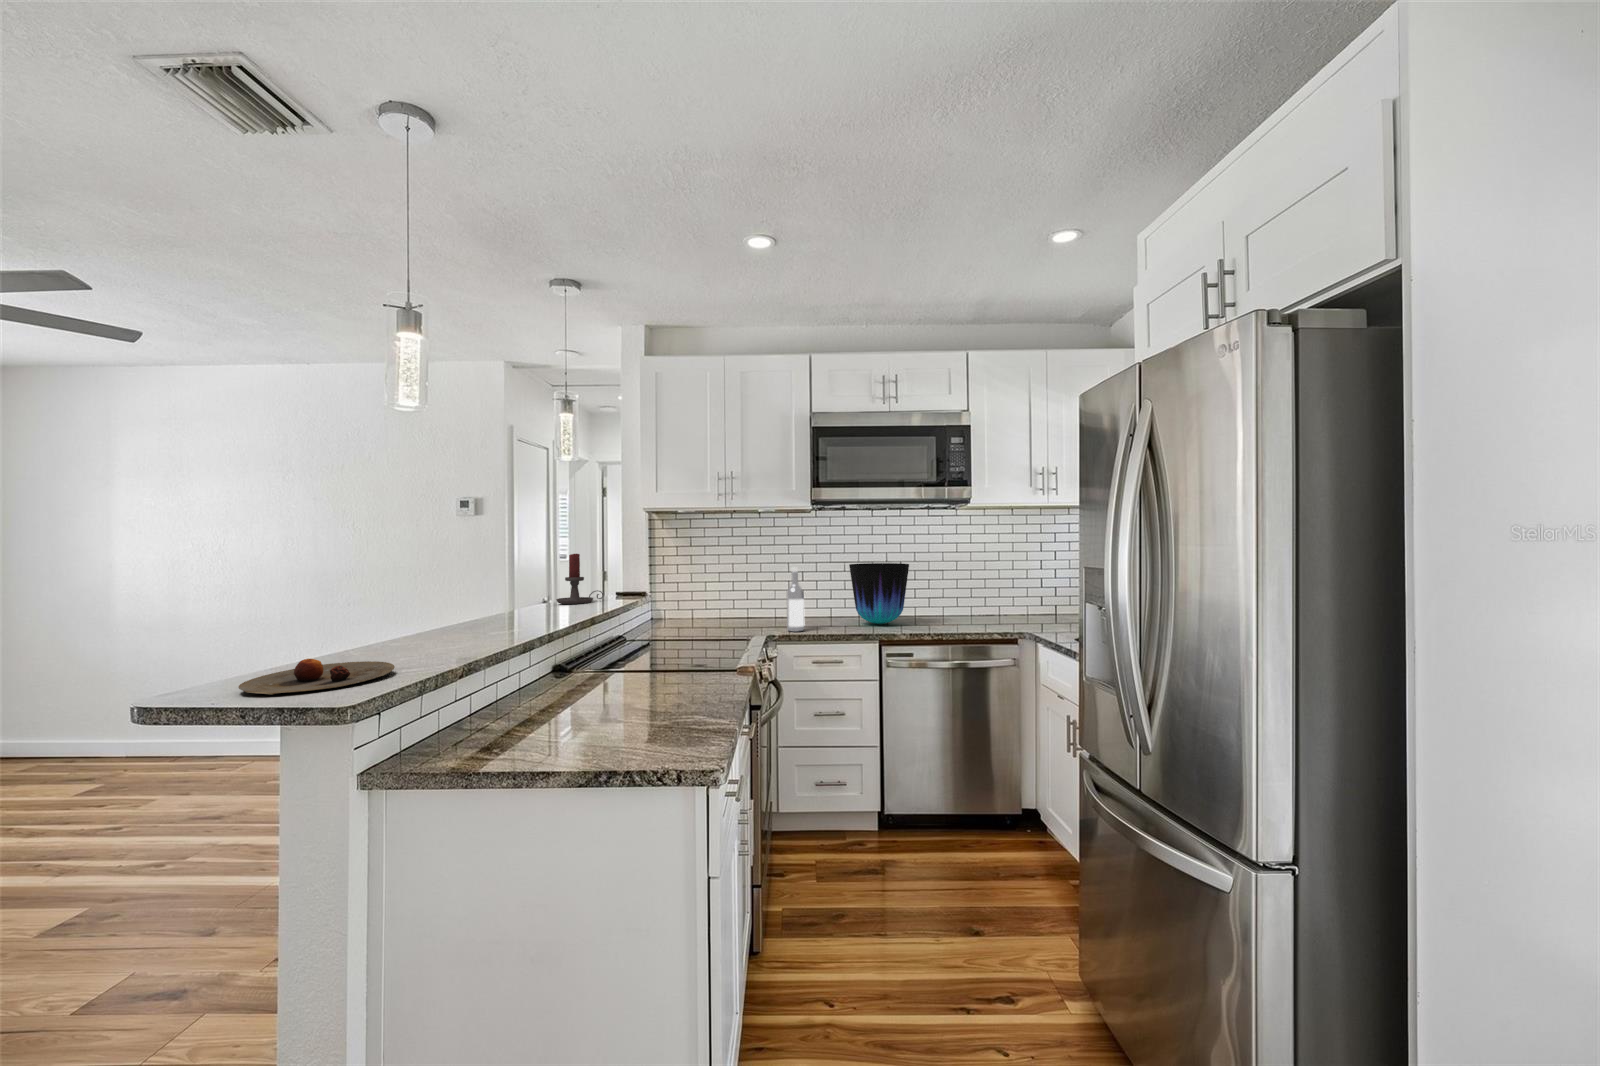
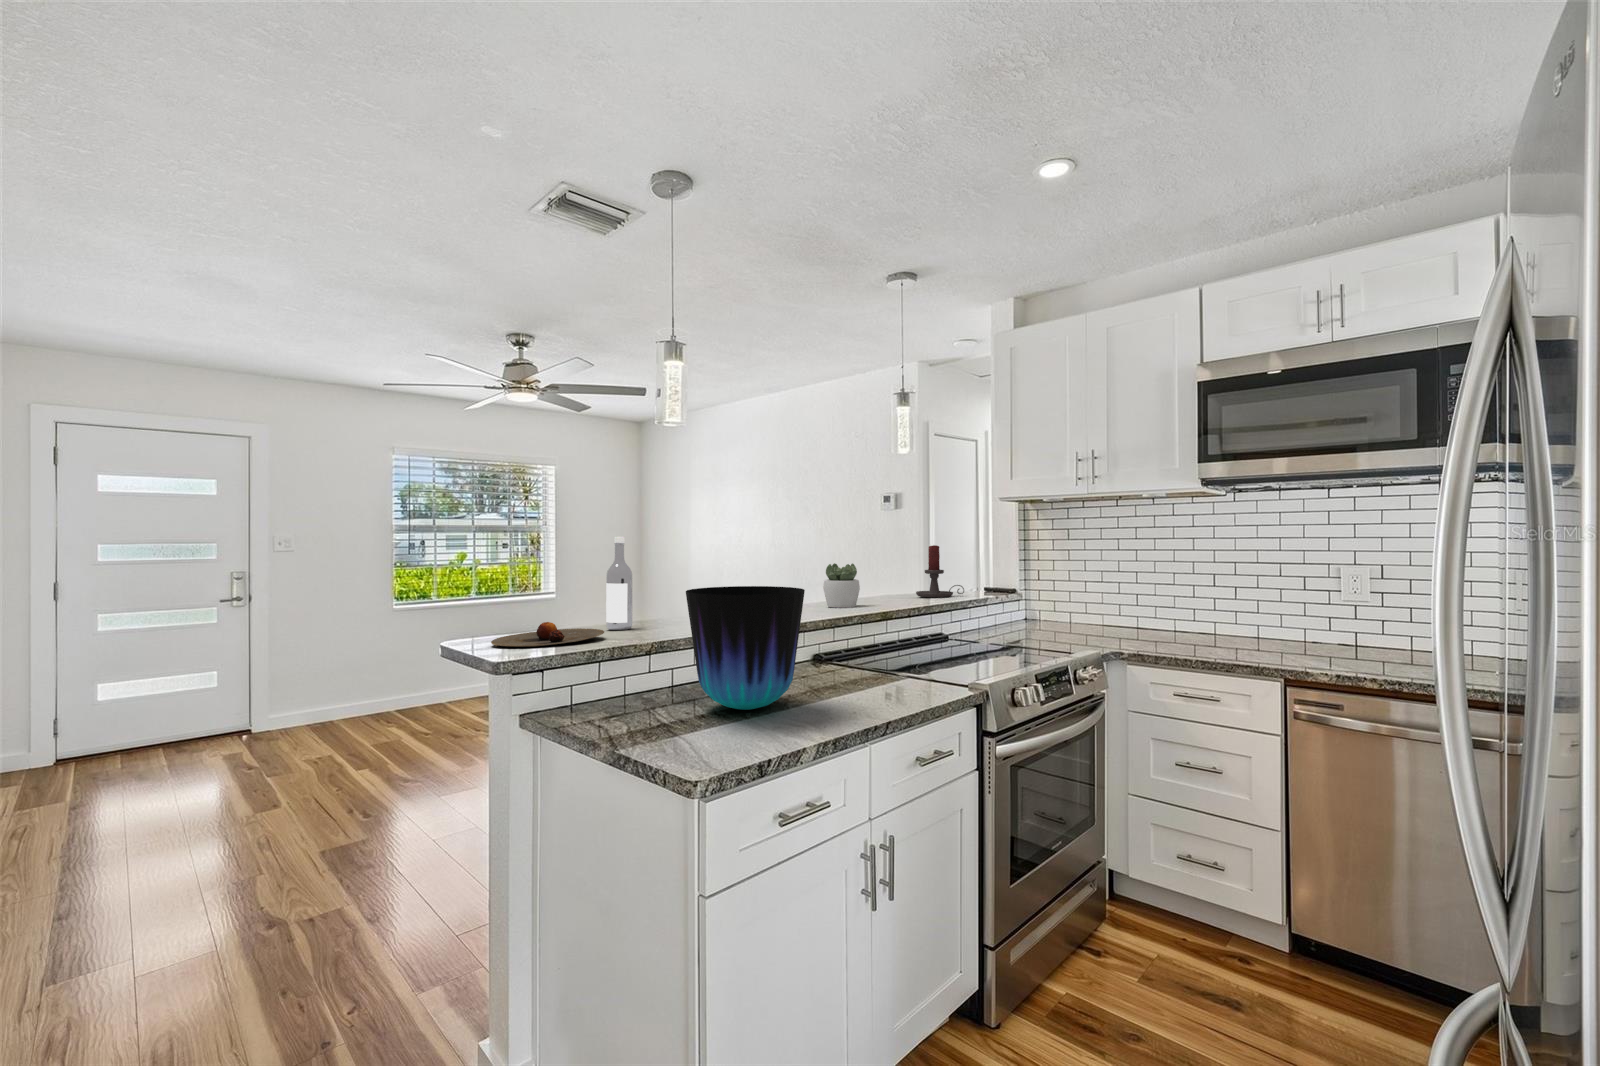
vase: present [849,563,909,624] -> present [686,586,805,710]
wine bottle: present [787,567,804,632] -> present [606,536,632,630]
succulent plant: none [498,574,539,619] -> present [823,563,860,608]

